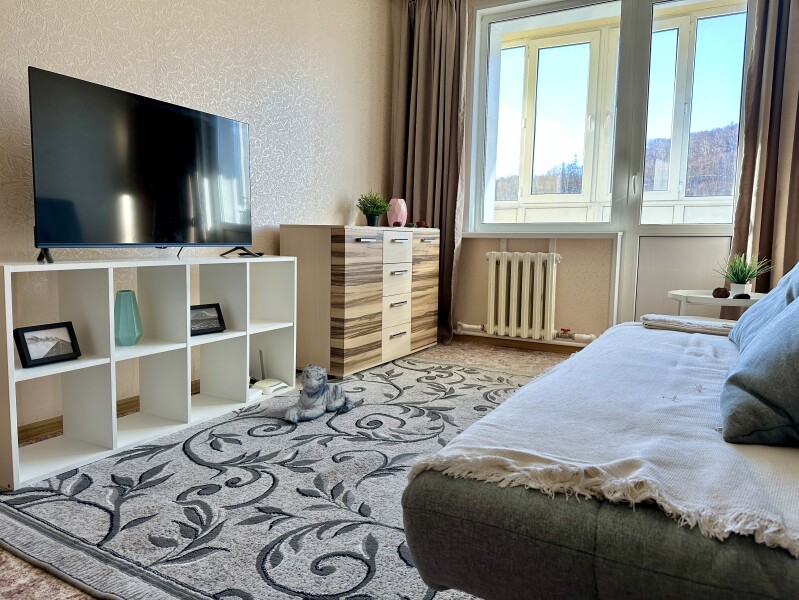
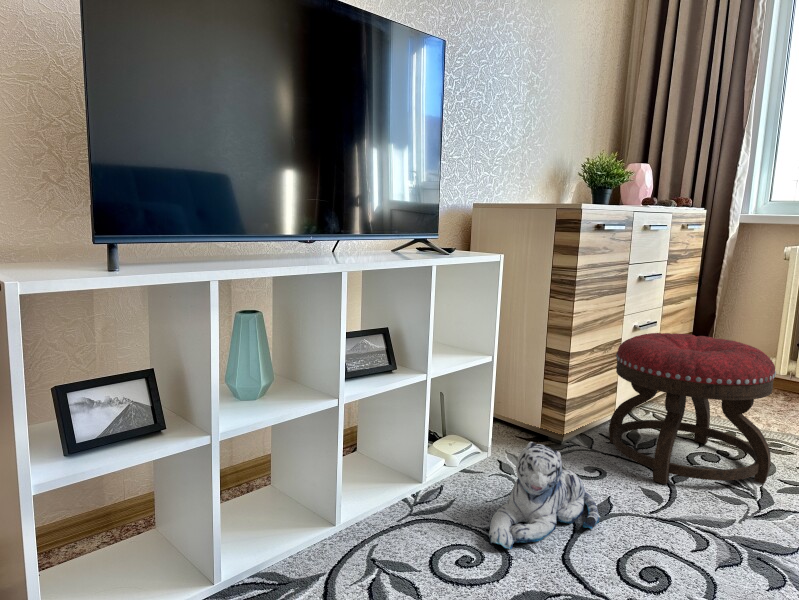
ottoman: none [372,305,458,392] -> present [609,333,776,485]

